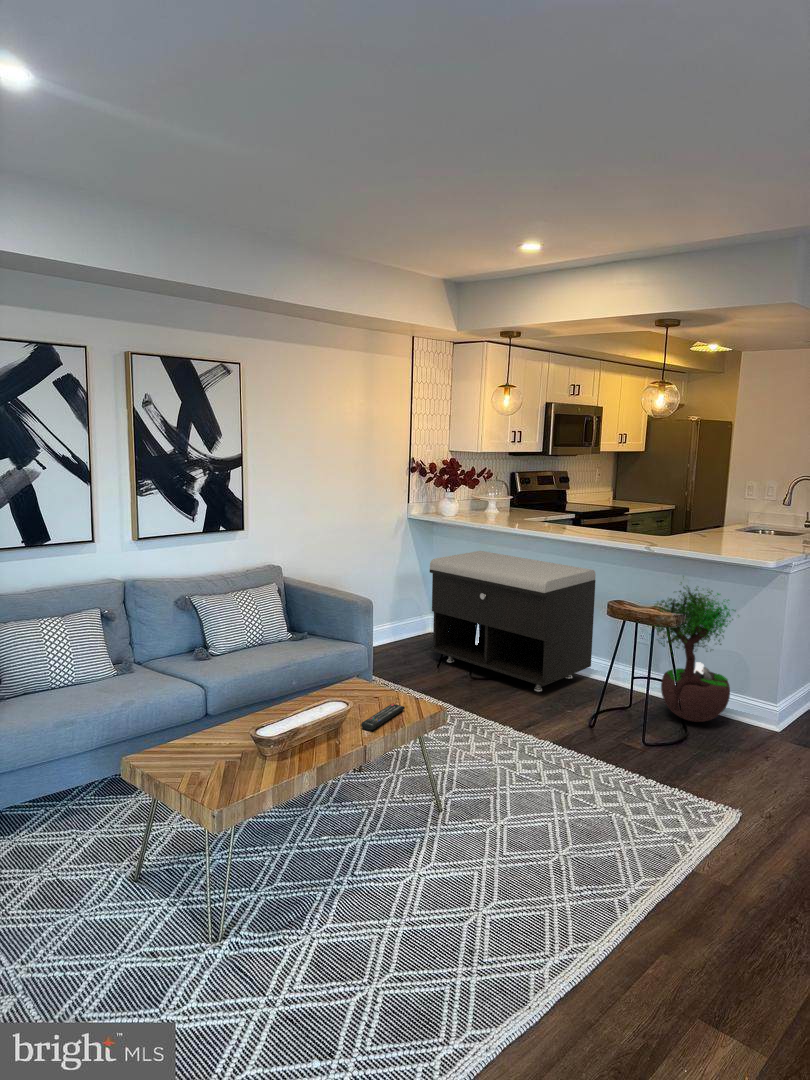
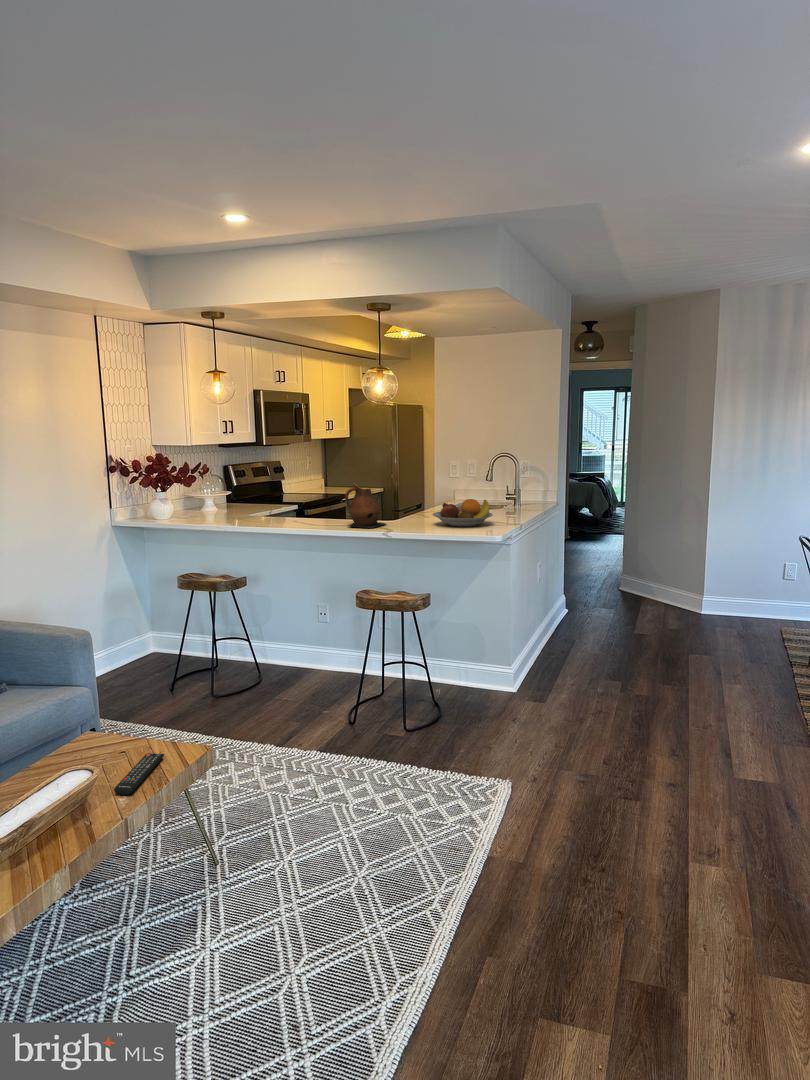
ceramic pitcher: none [612,494,654,539] -> present [345,483,386,528]
fruit bowl: none [704,517,774,546] -> present [432,499,493,527]
storage bench: present [430,551,596,692] -> none [151,554,336,697]
potted tree: present [648,582,735,722] -> none [391,560,477,699]

